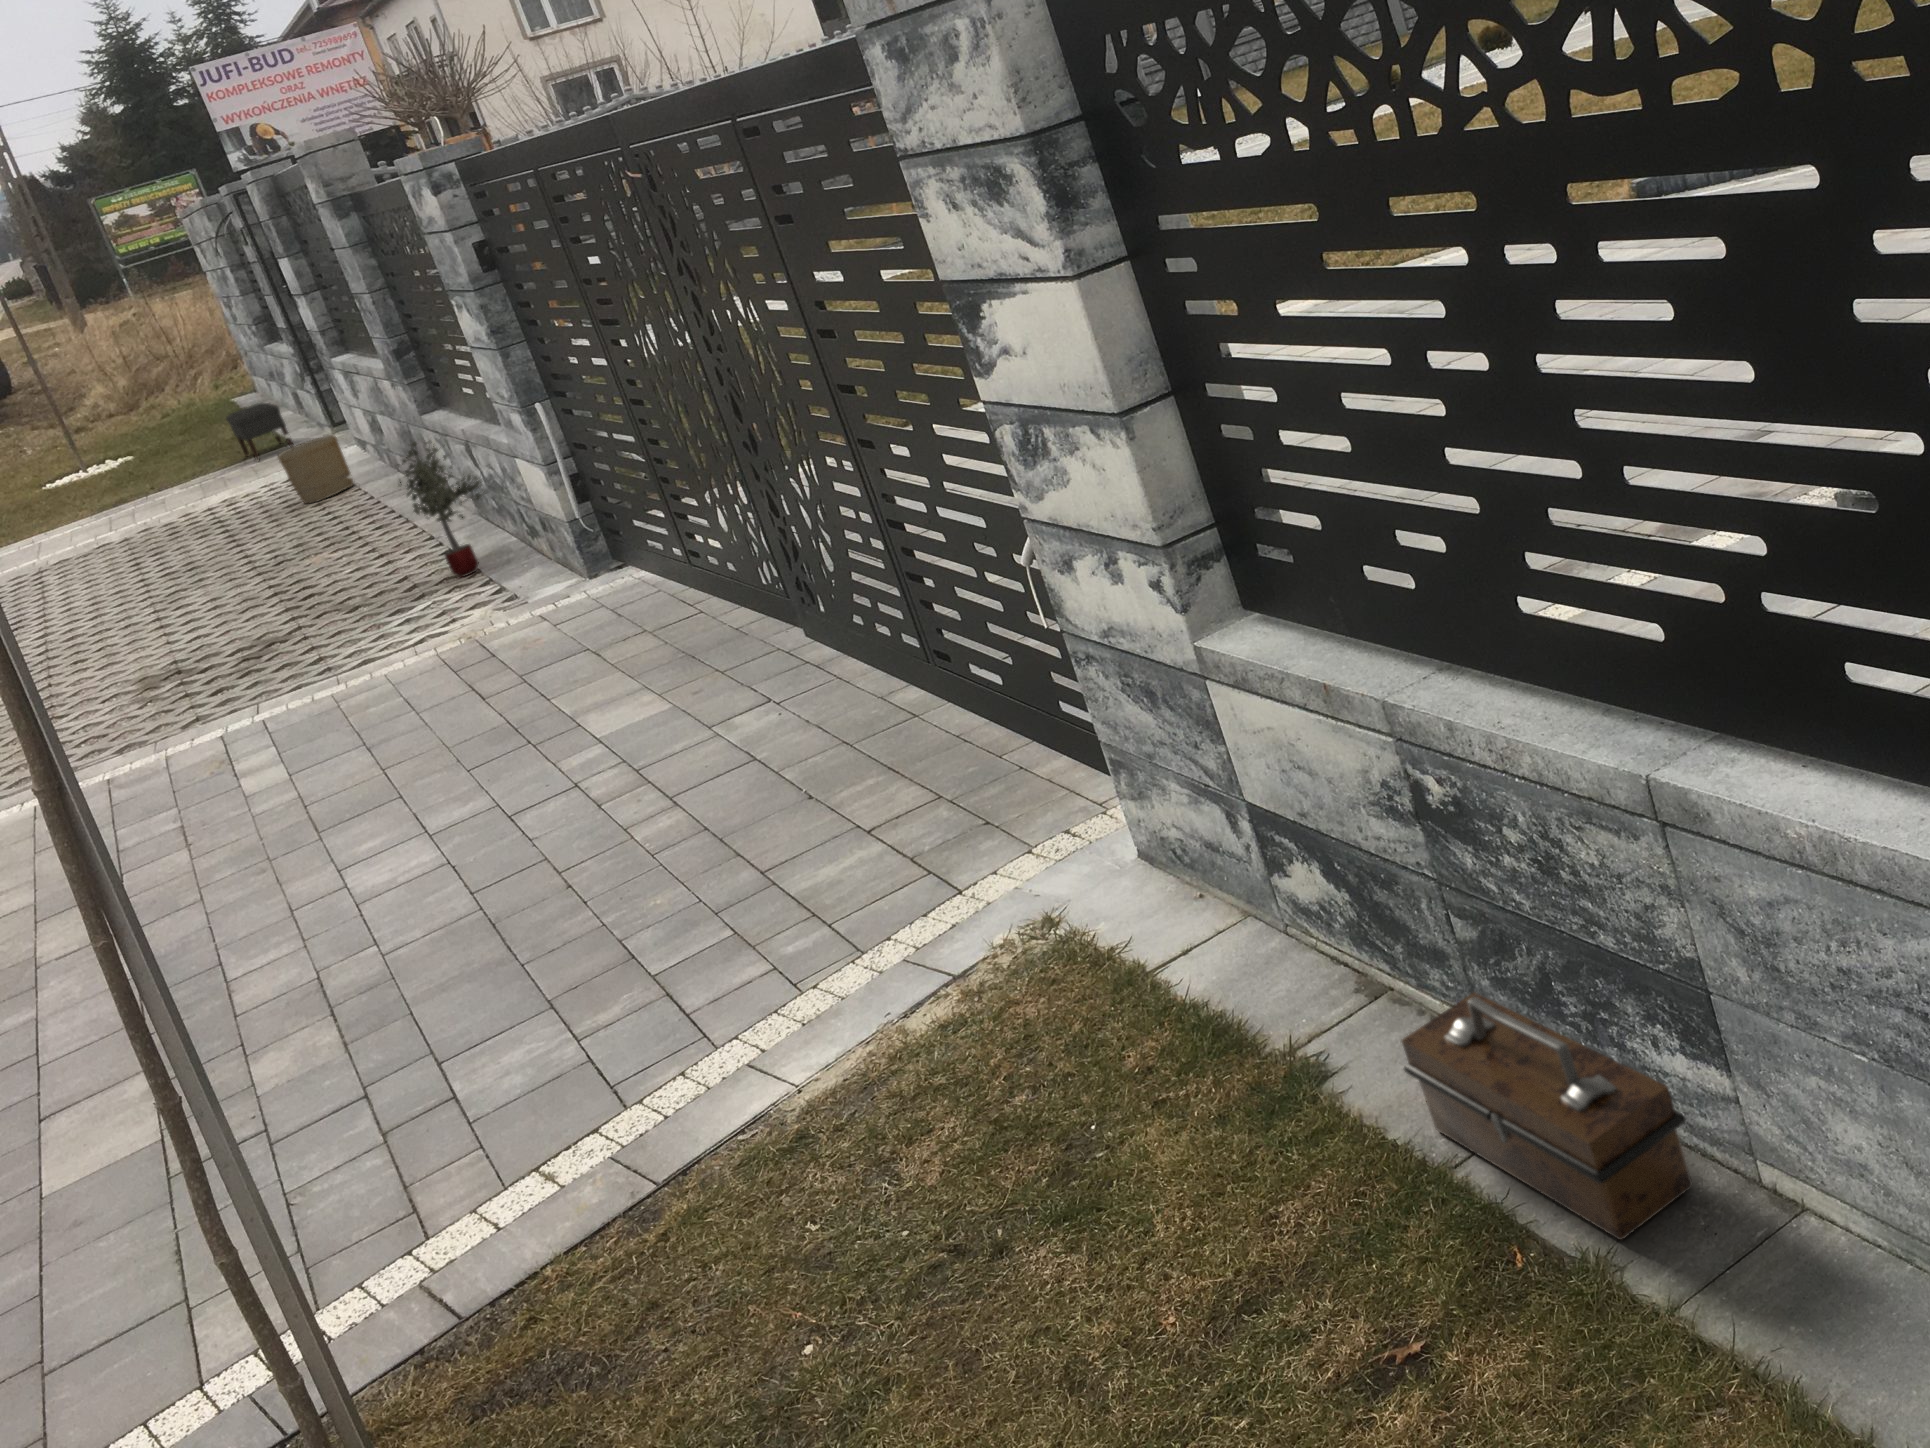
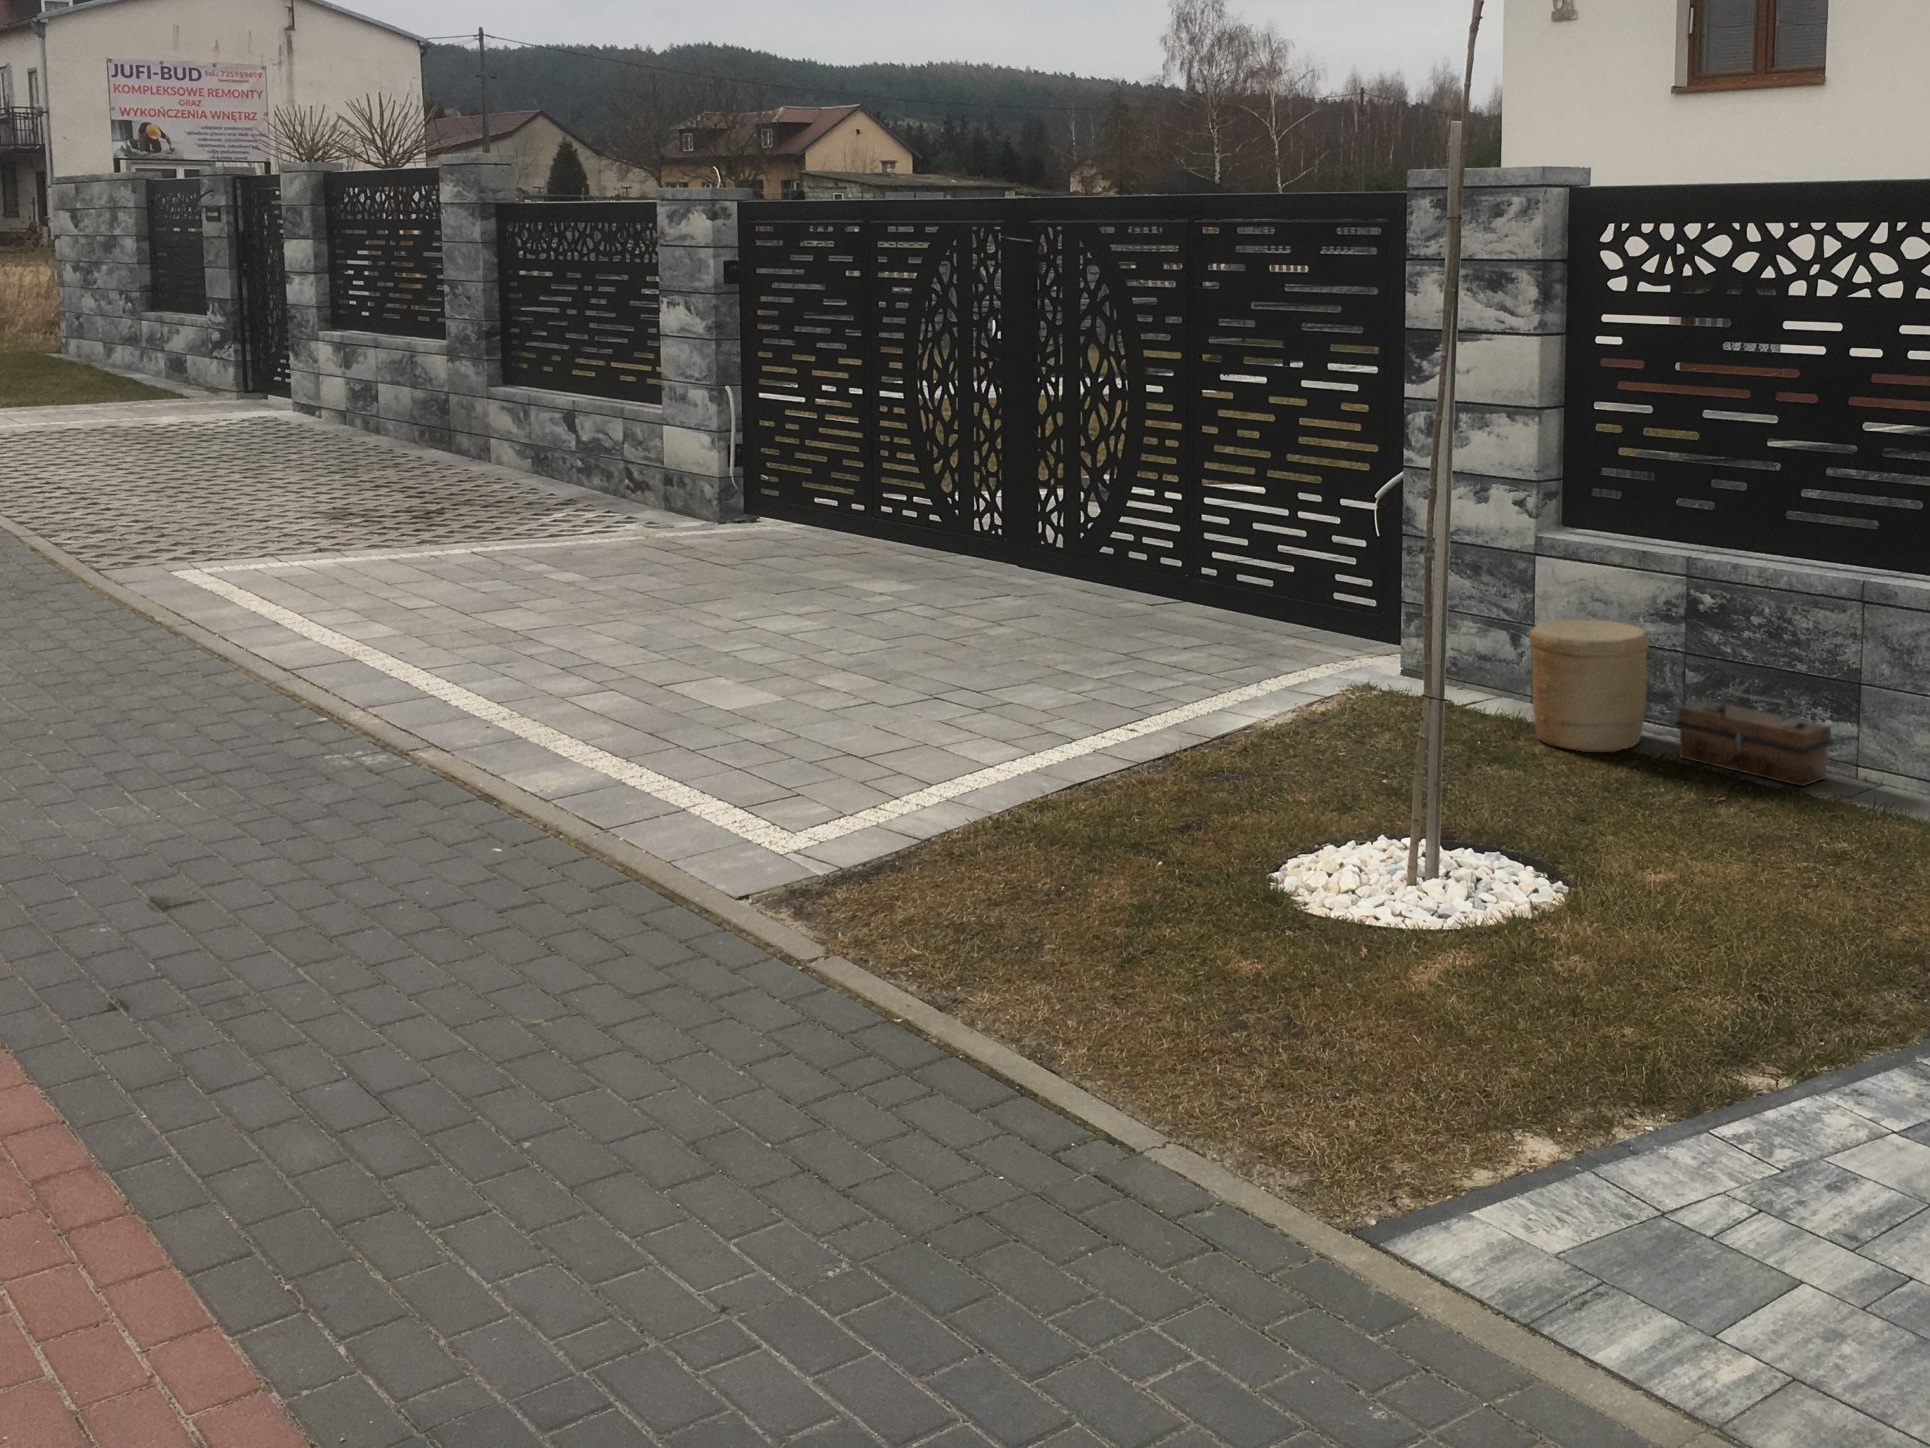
bench: present [226,403,294,461] -> none [118,354,186,402]
woven basket: present [278,435,353,504] -> present [1529,619,1650,752]
potted tree: present [400,441,486,577] -> none [557,390,621,501]

